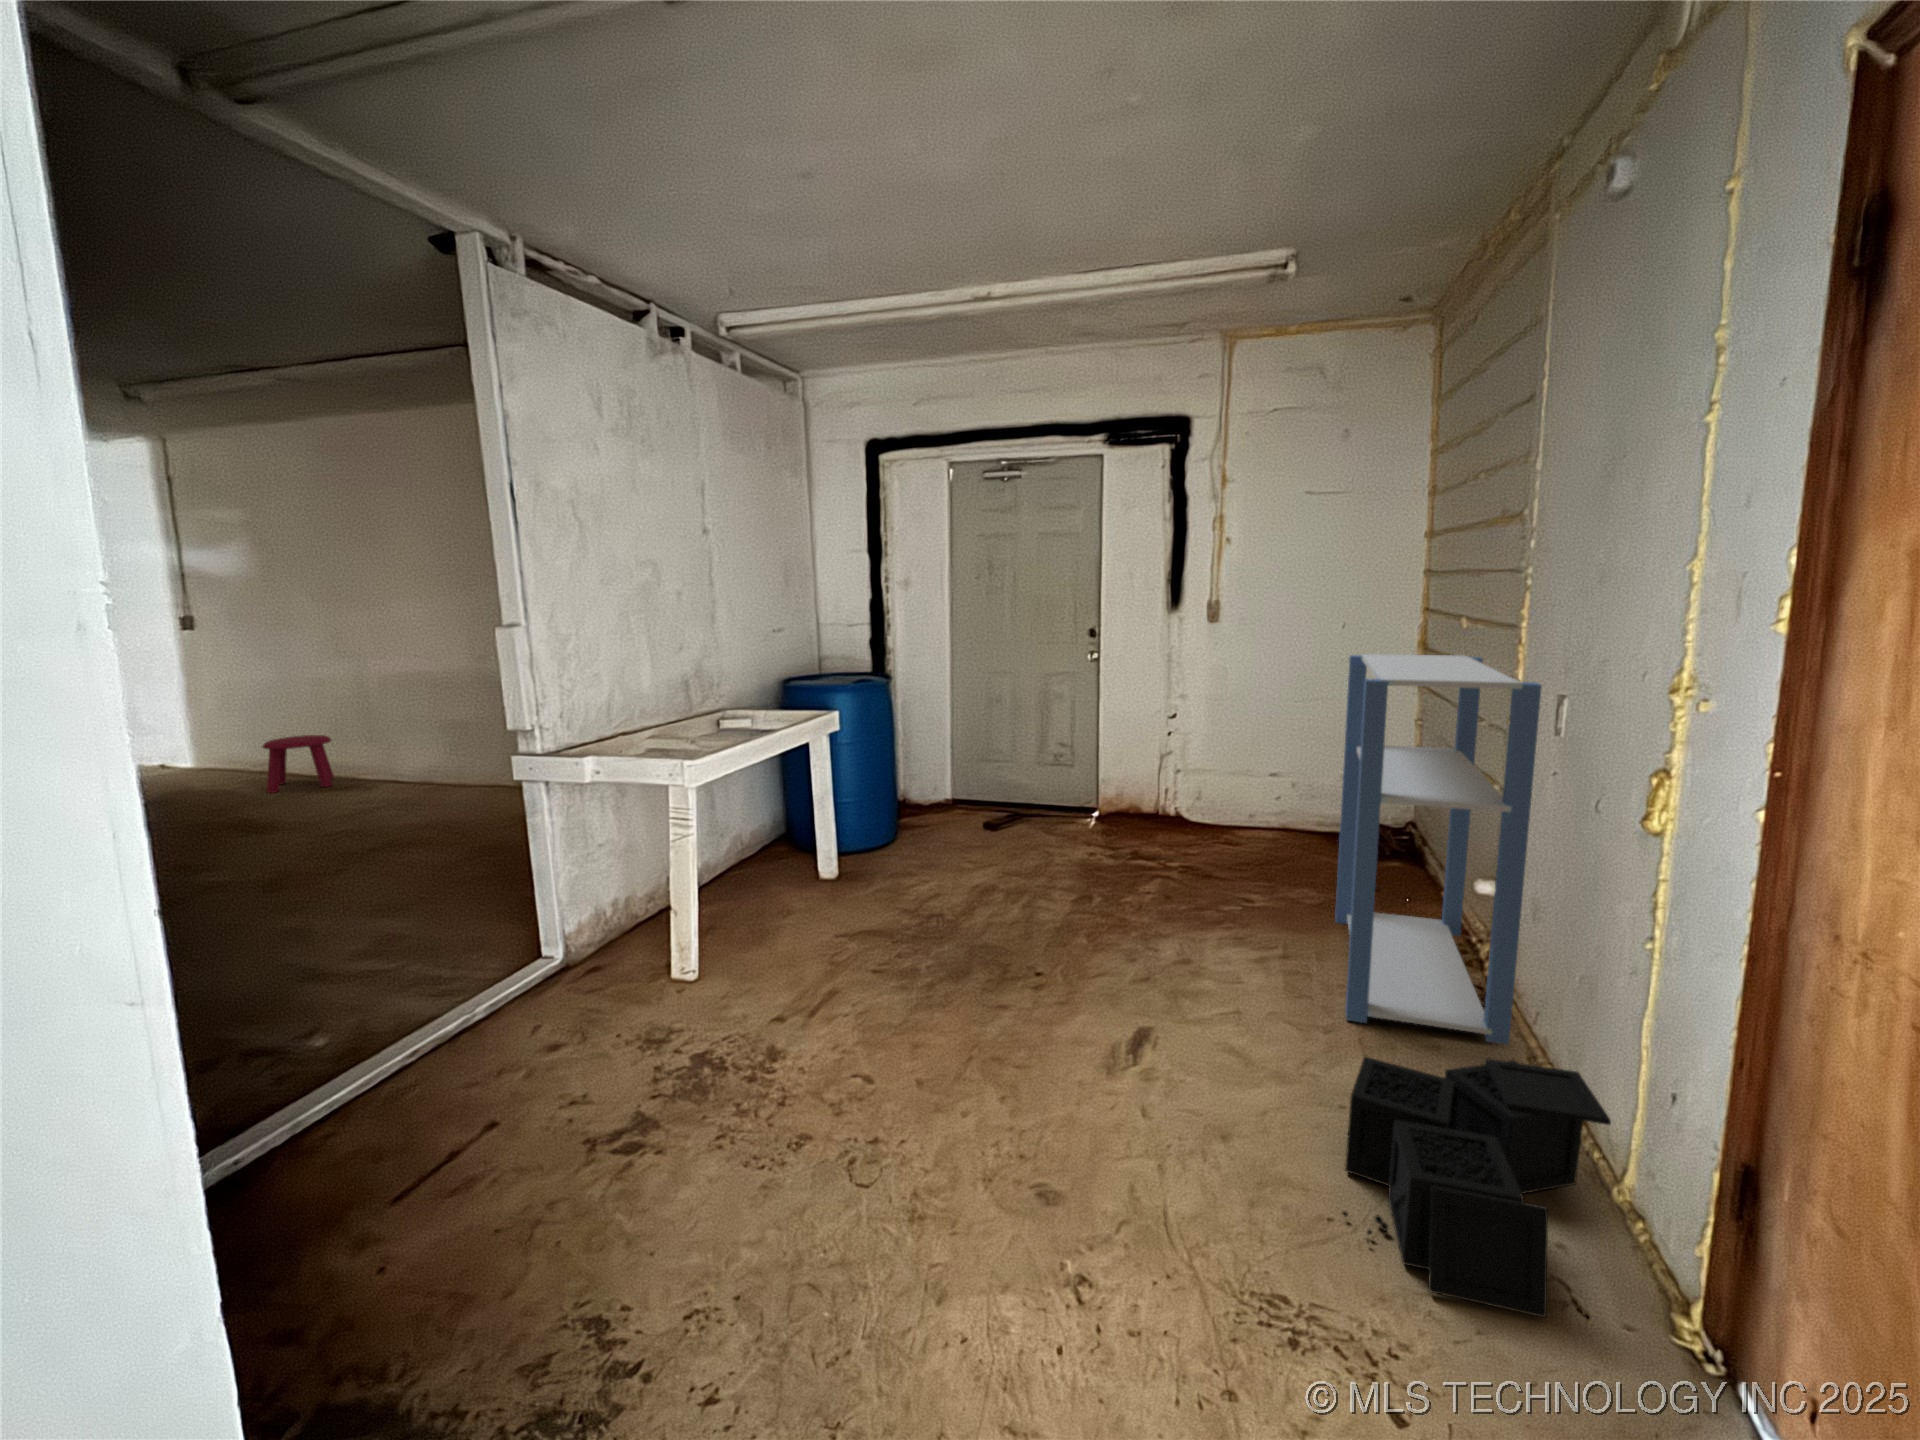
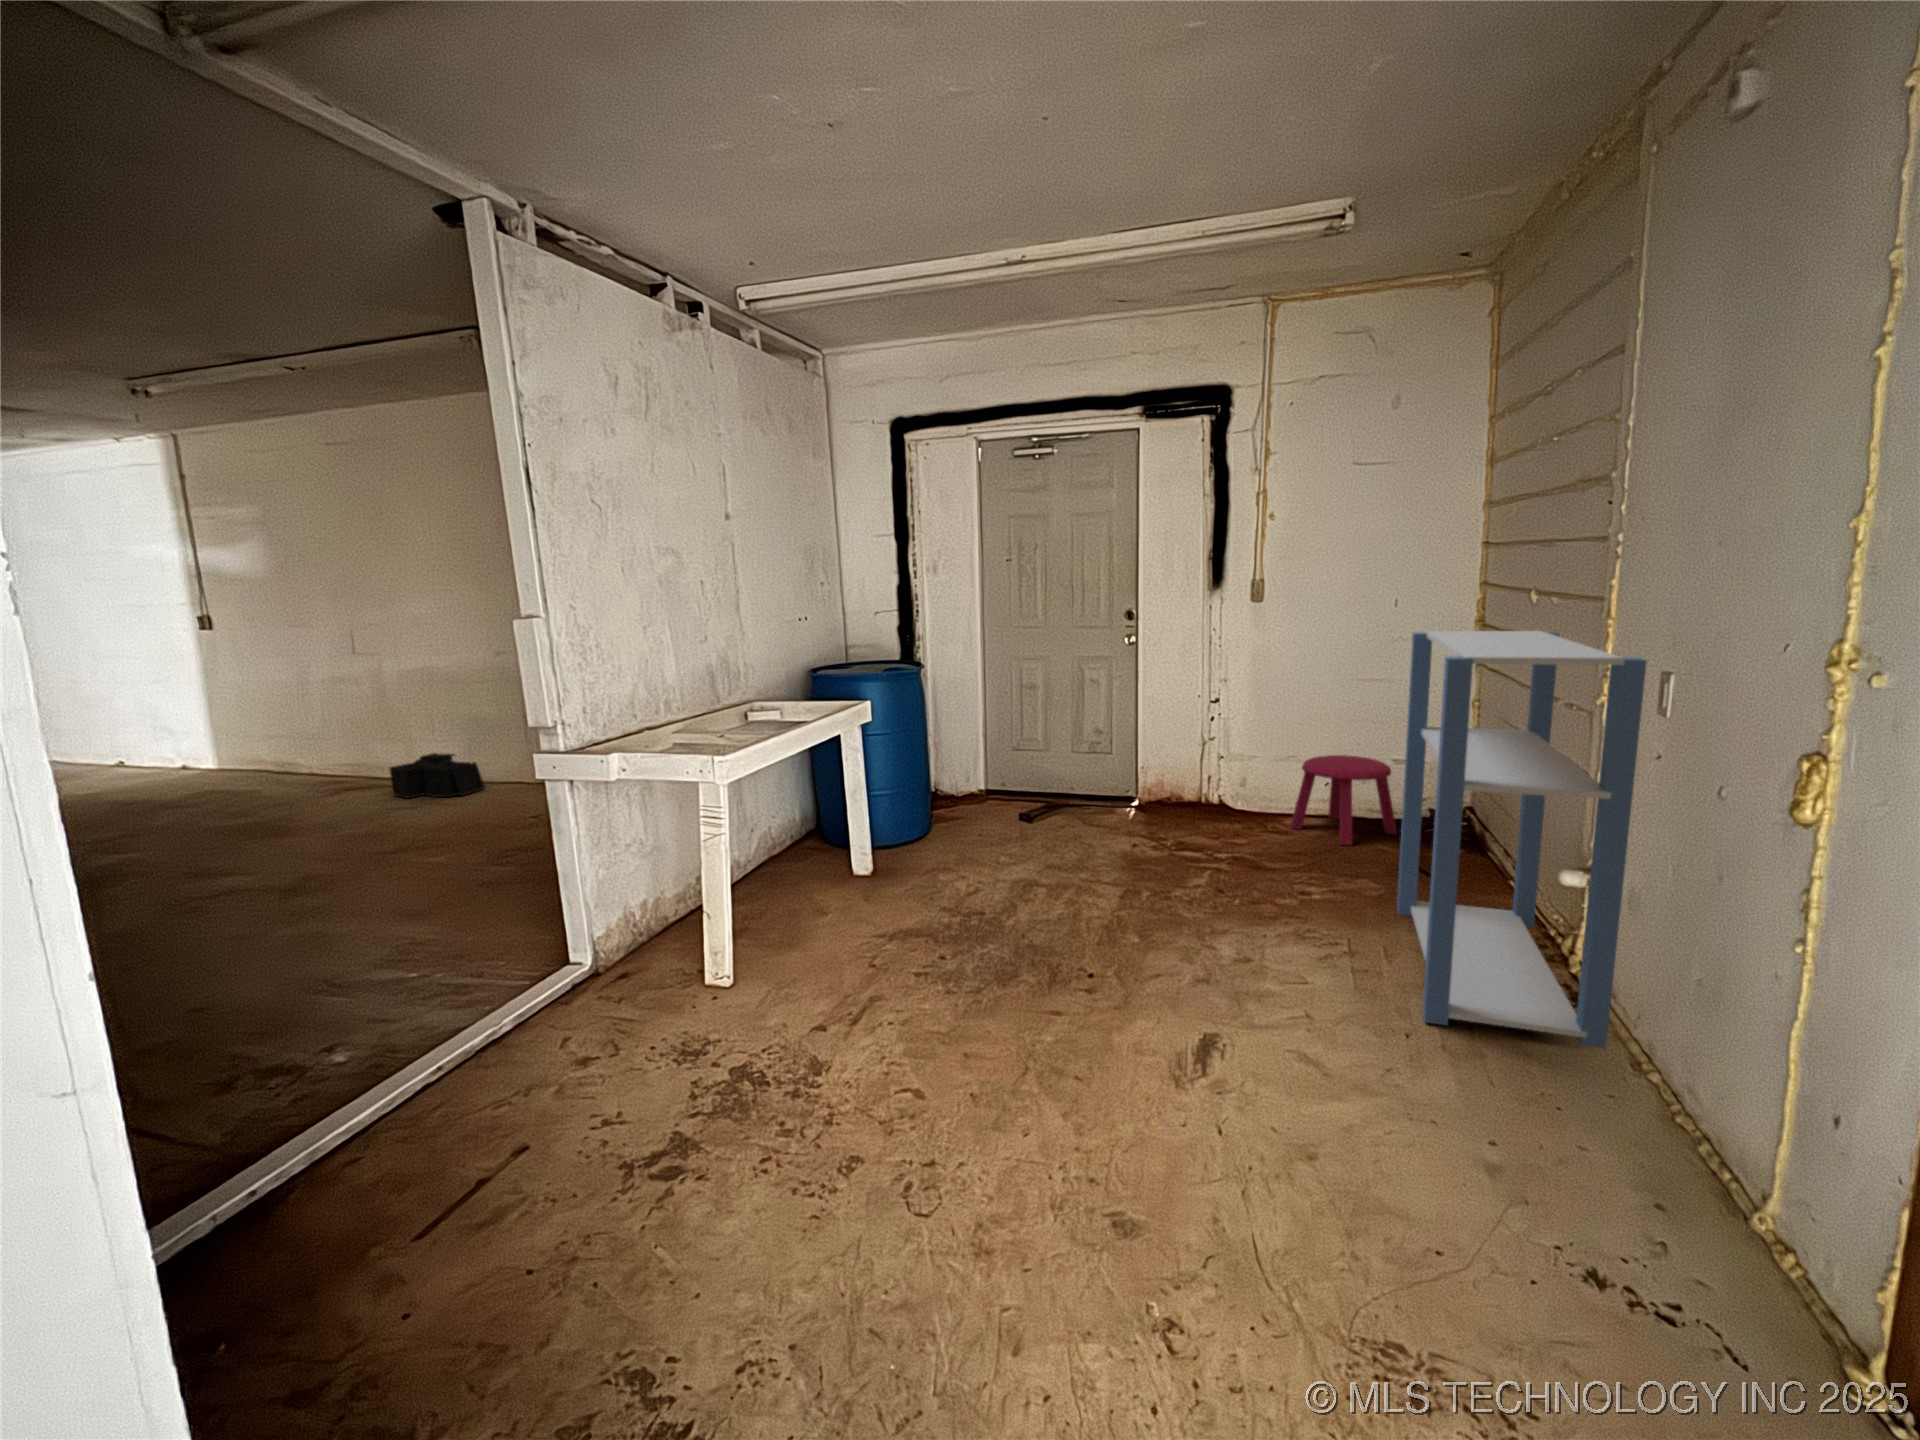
stool: present [263,735,334,793] -> present [1291,755,1397,845]
storage bin: present [1343,1056,1611,1317] -> present [390,753,485,798]

